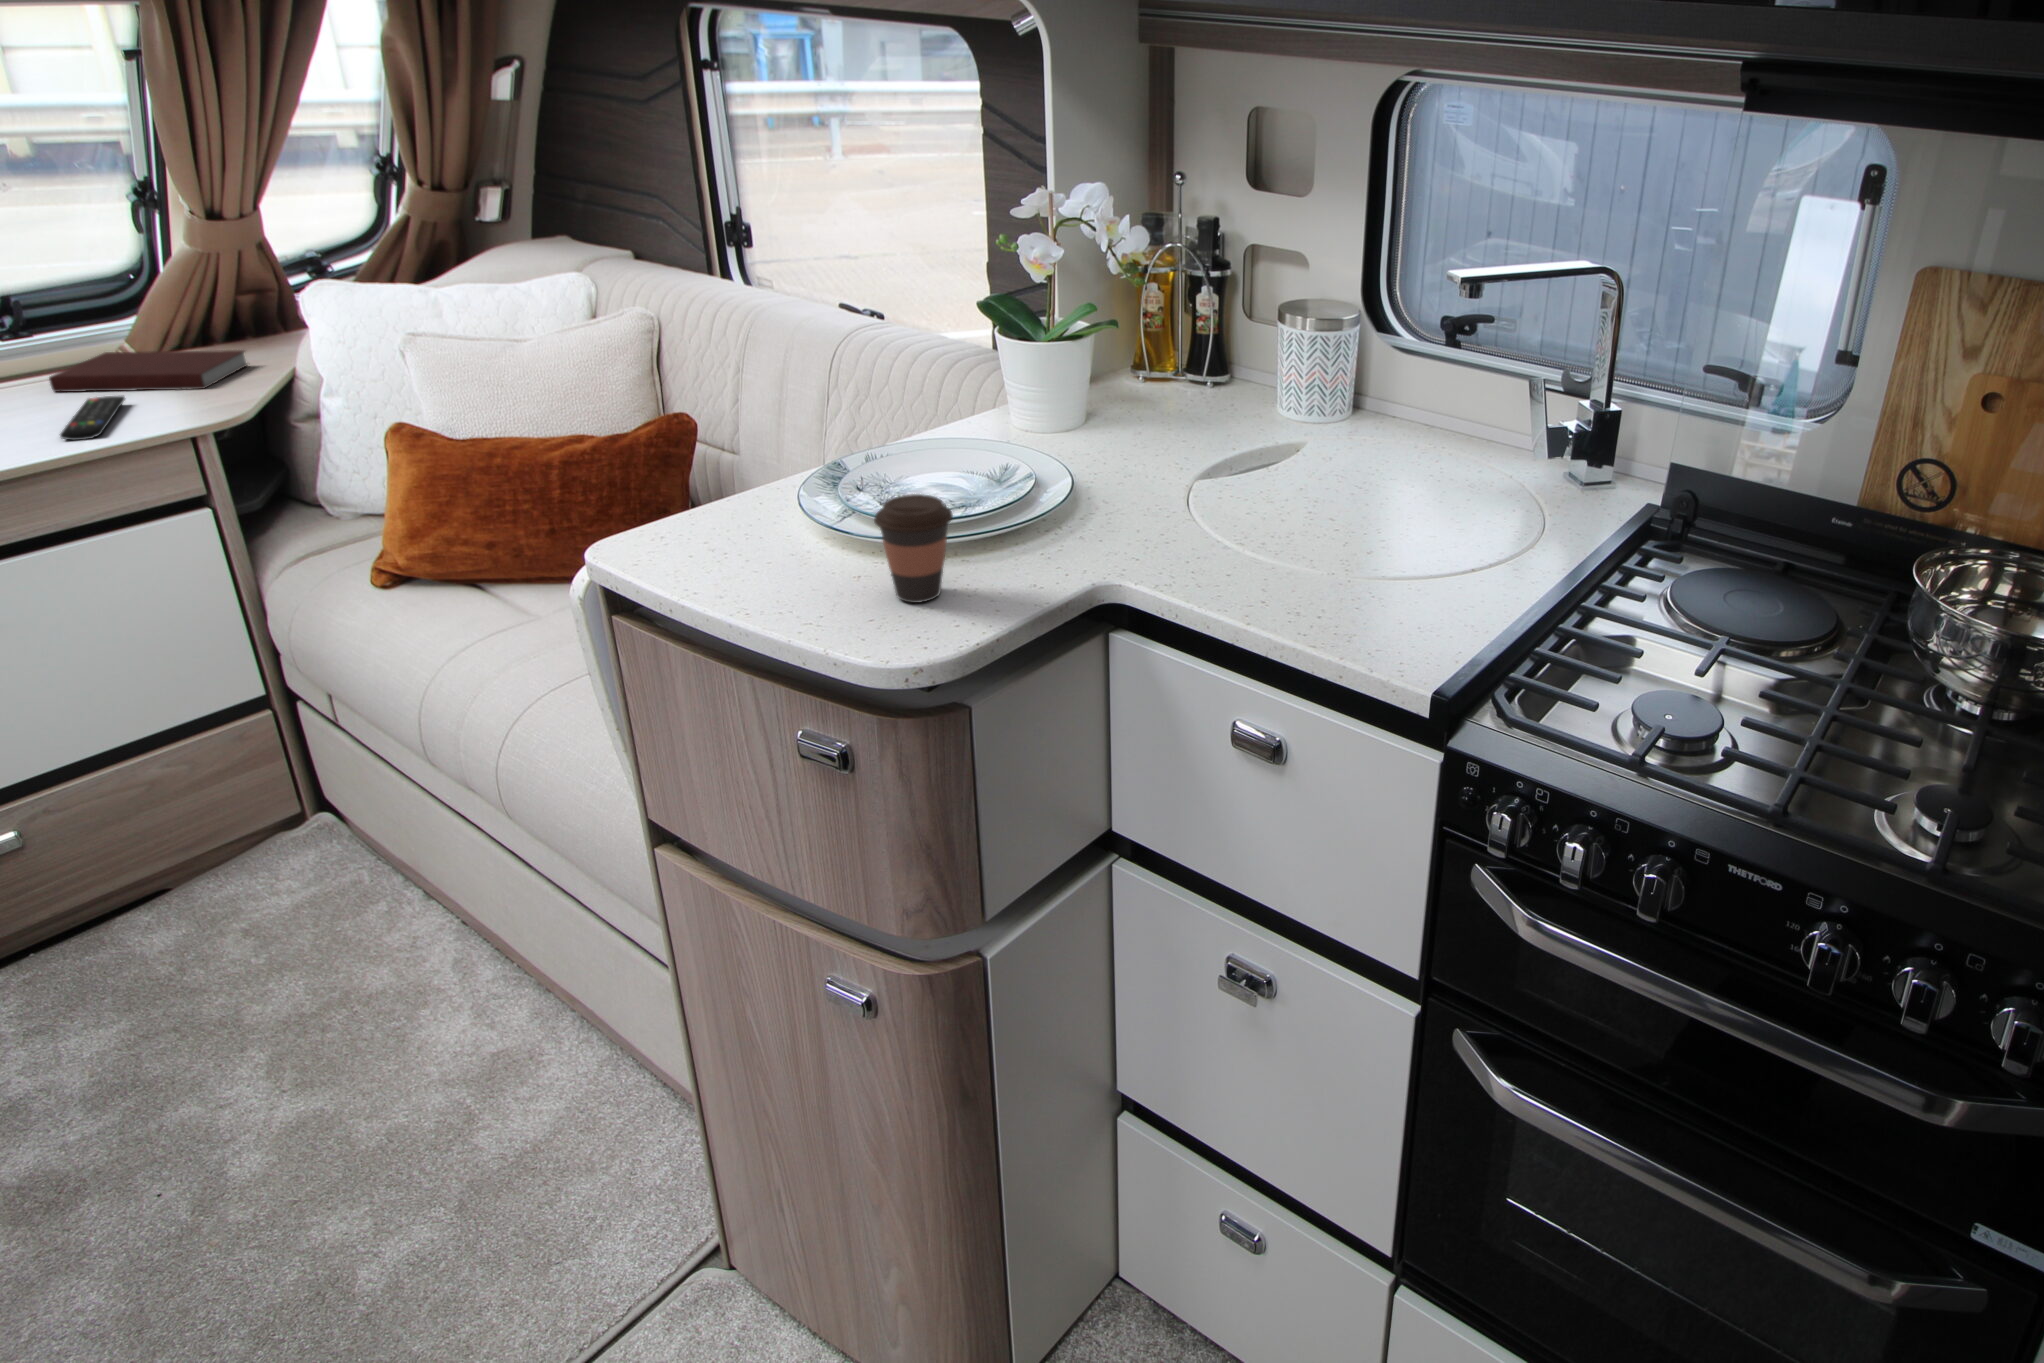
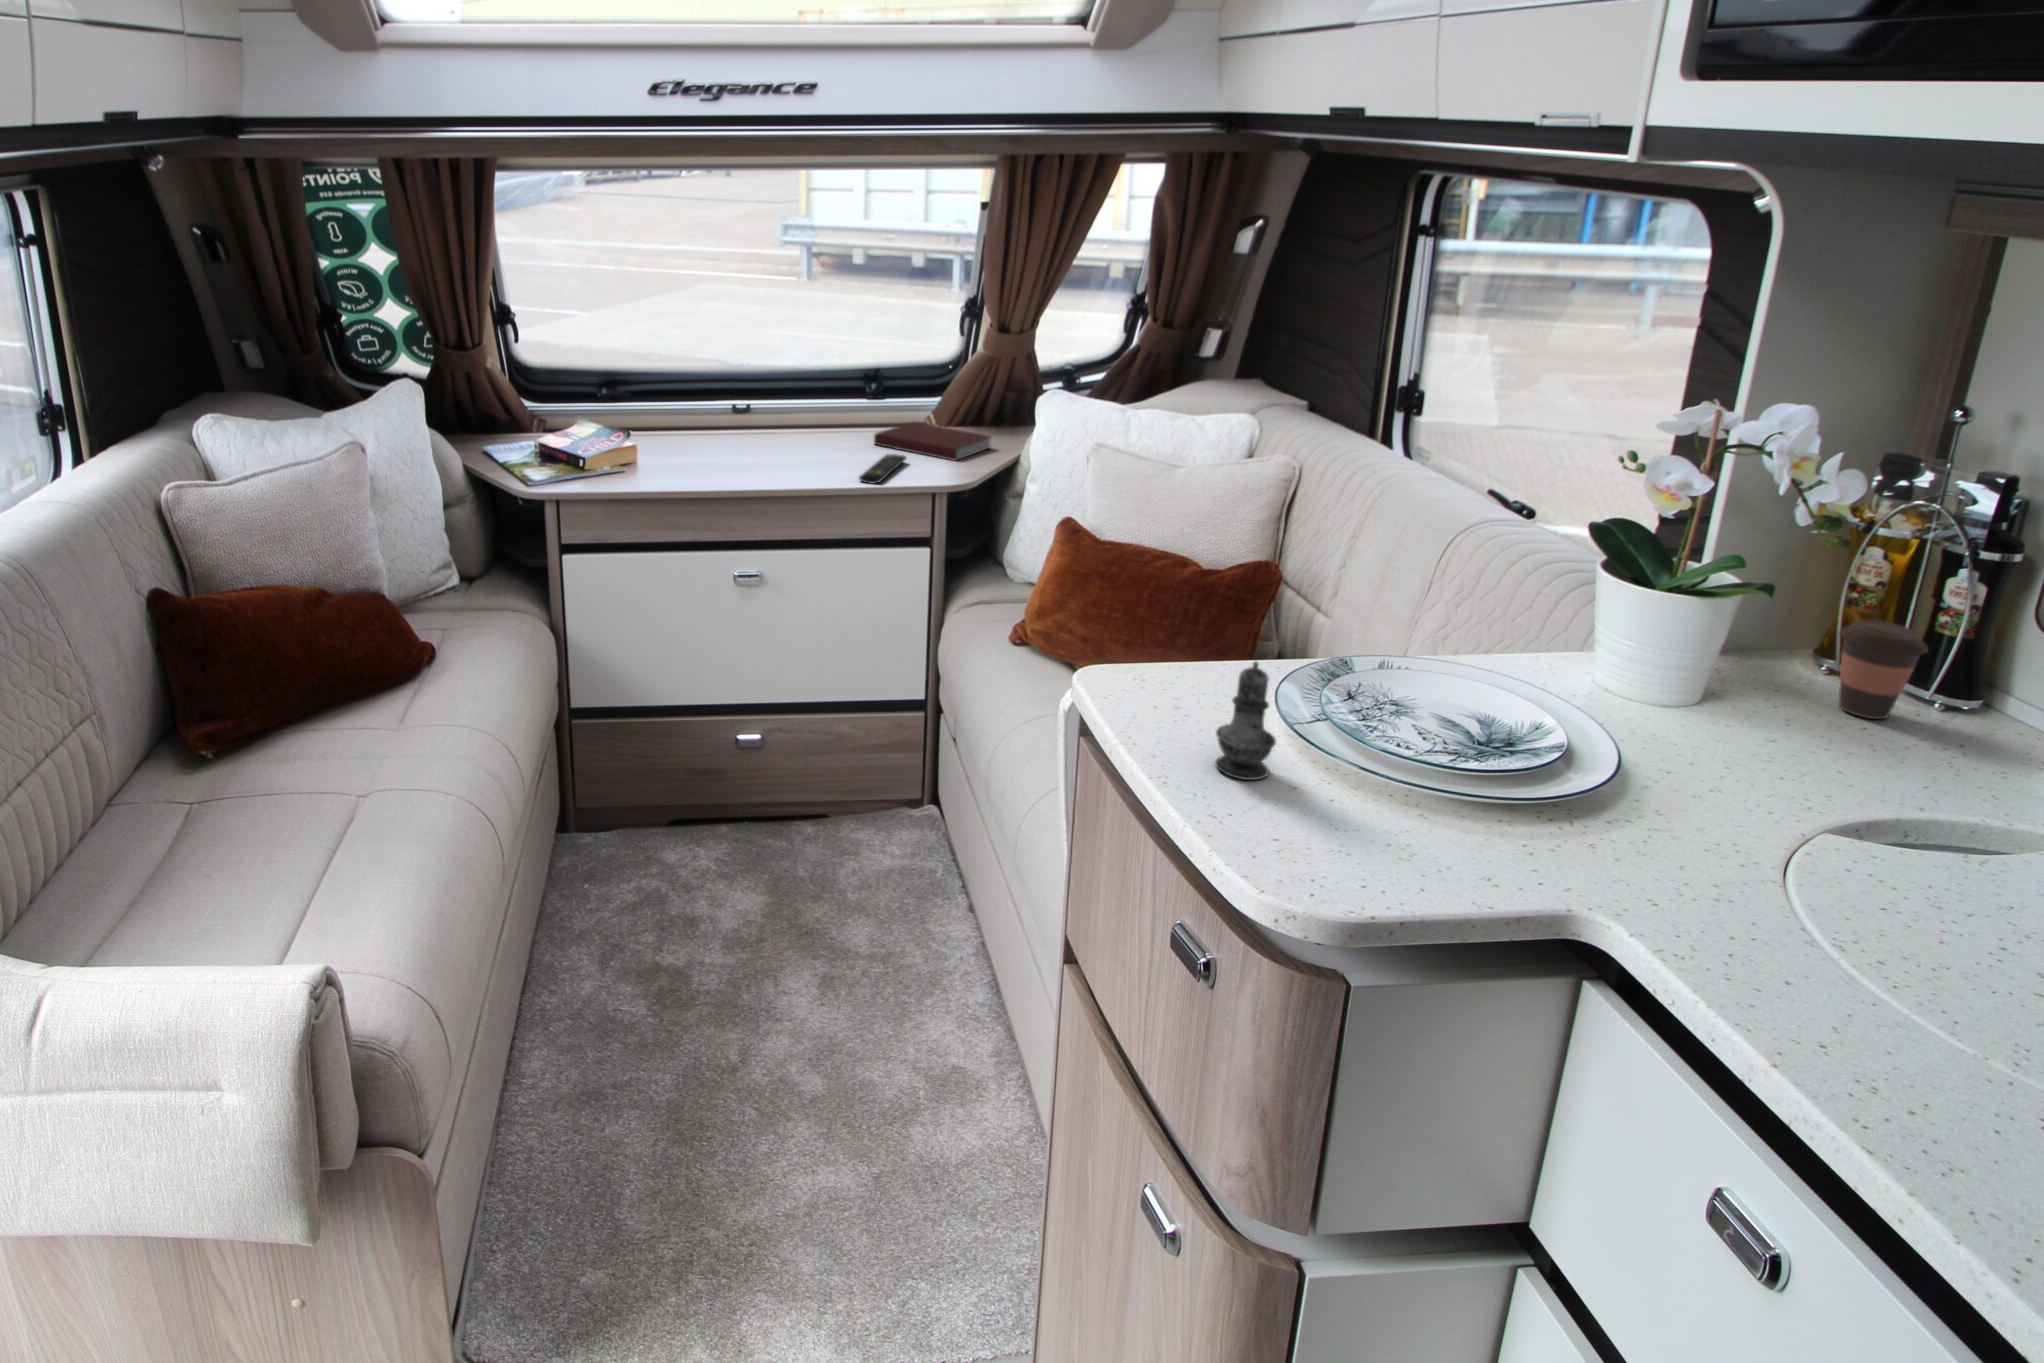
salt shaker: none [770,472,830,589] -> present [1215,662,1276,780]
coffee cup: present [874,494,953,603] -> present [1839,620,1928,719]

